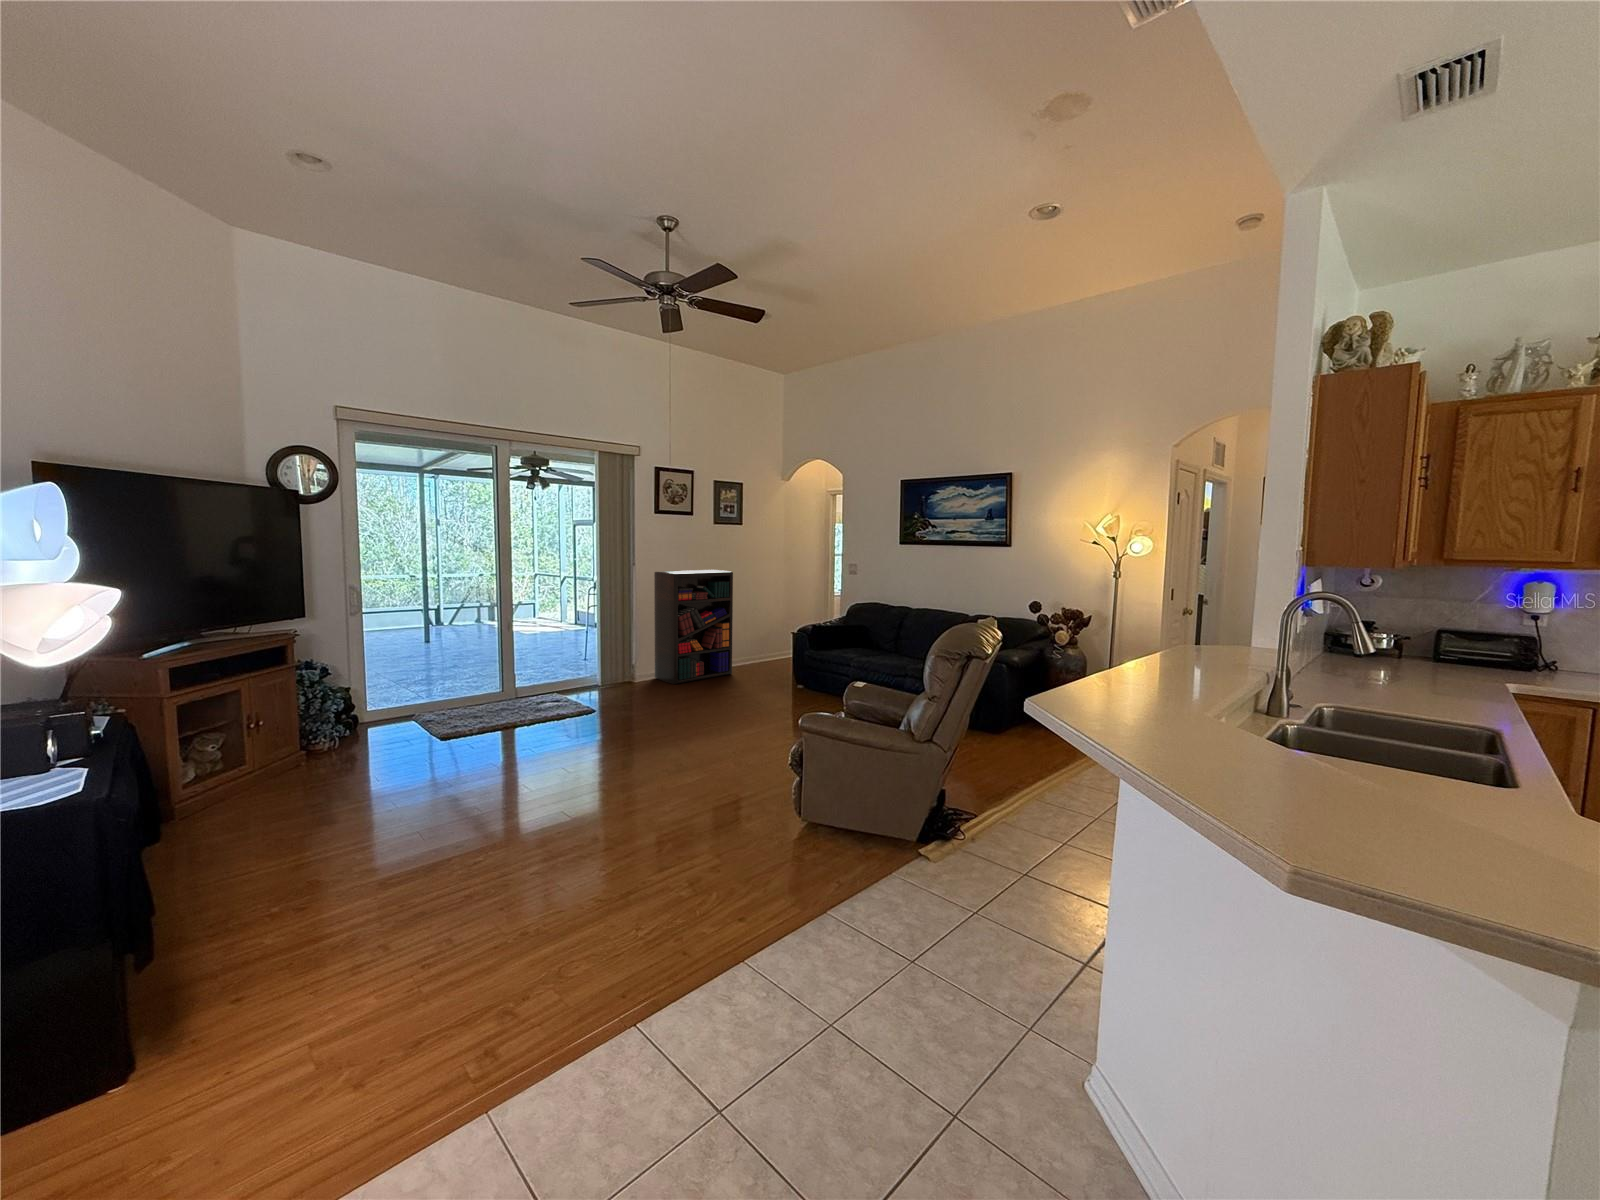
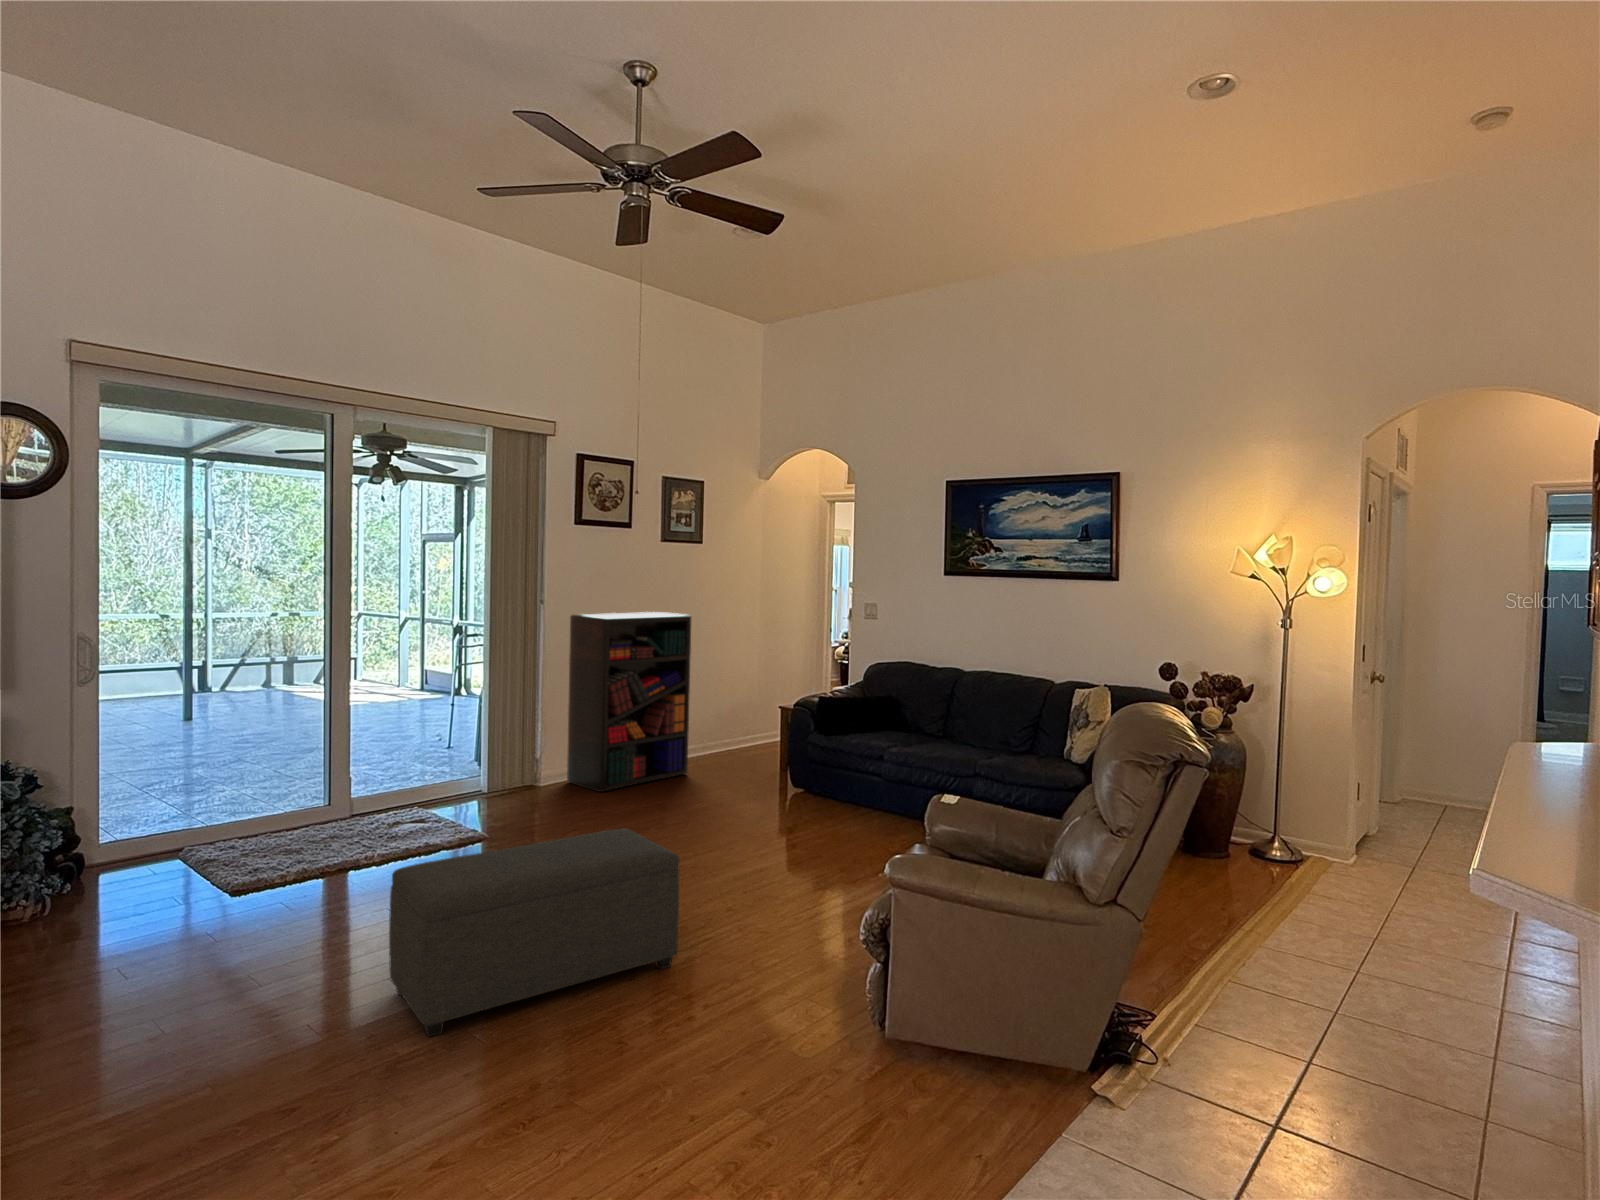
ottoman: none [524,702,697,818] -> present [389,828,680,1037]

